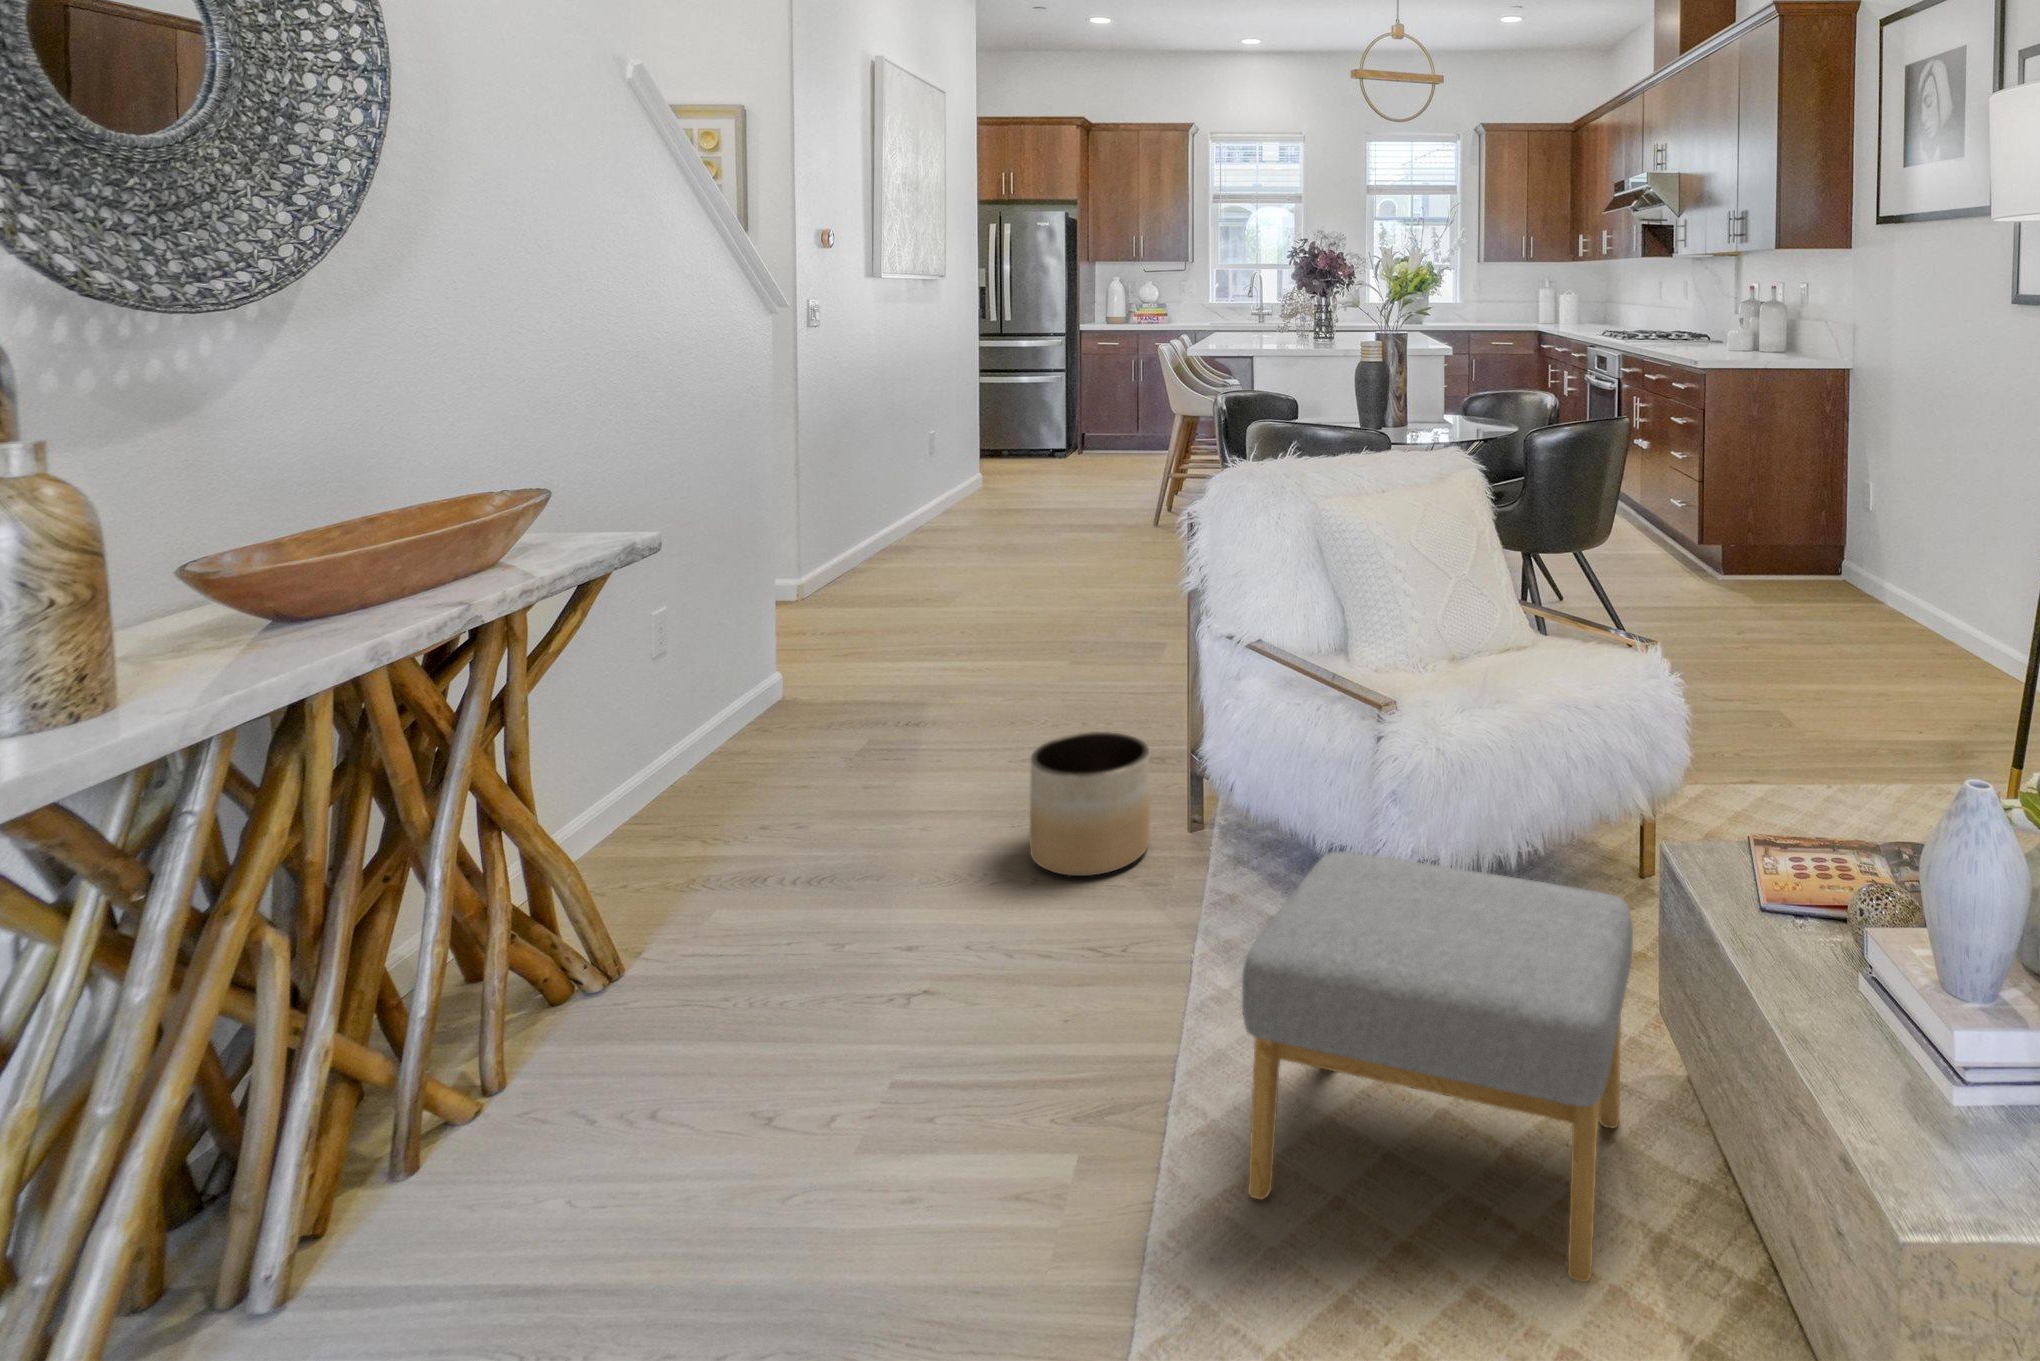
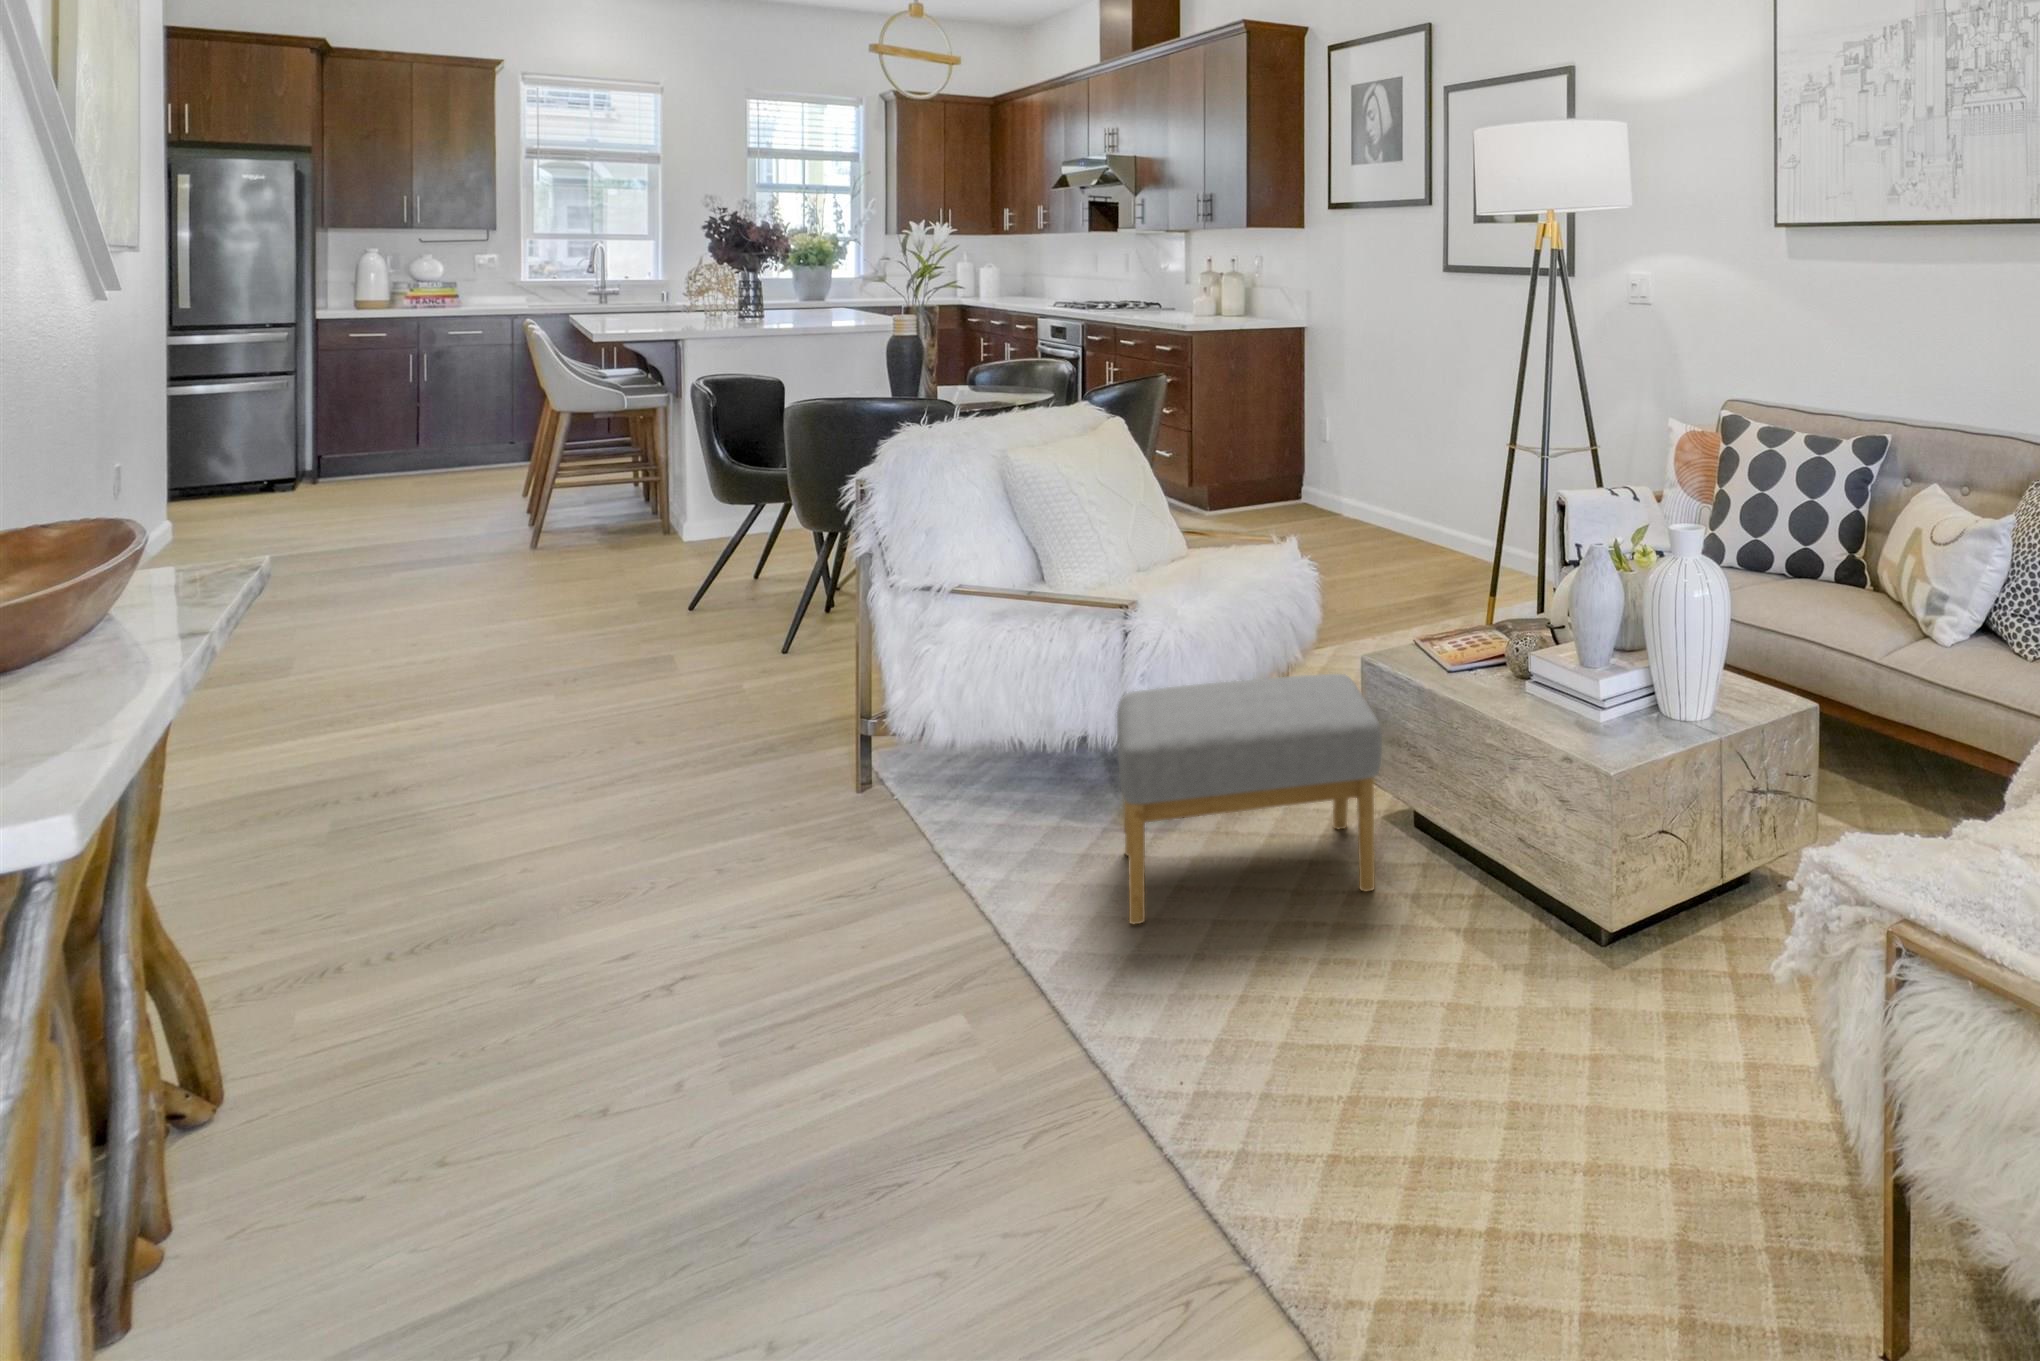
planter: present [1030,732,1150,876] -> none [722,686,850,817]

